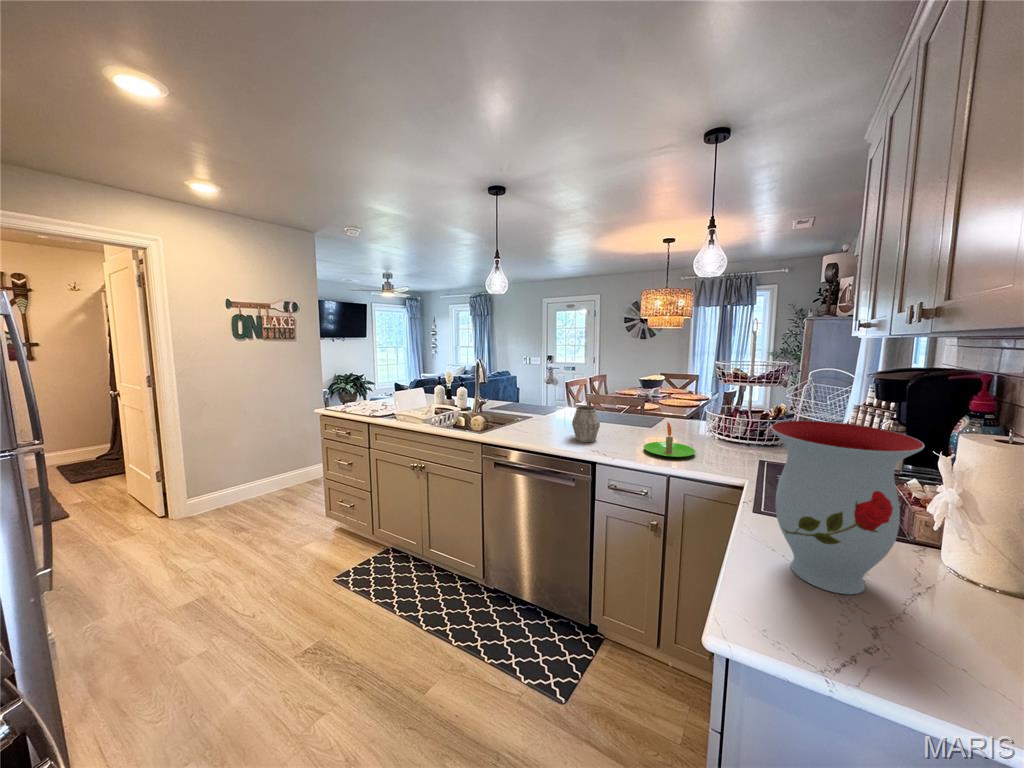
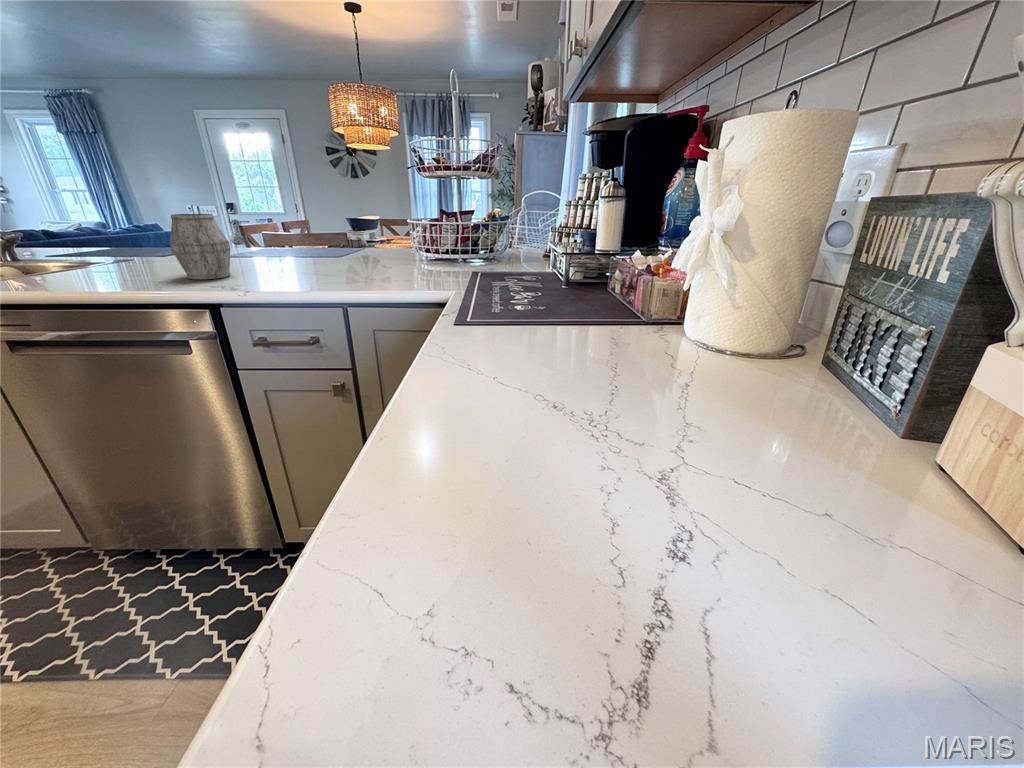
vase: present [771,421,924,594] -> none [446,28,712,404]
candle: present [644,422,696,457] -> none [310,224,391,282]

